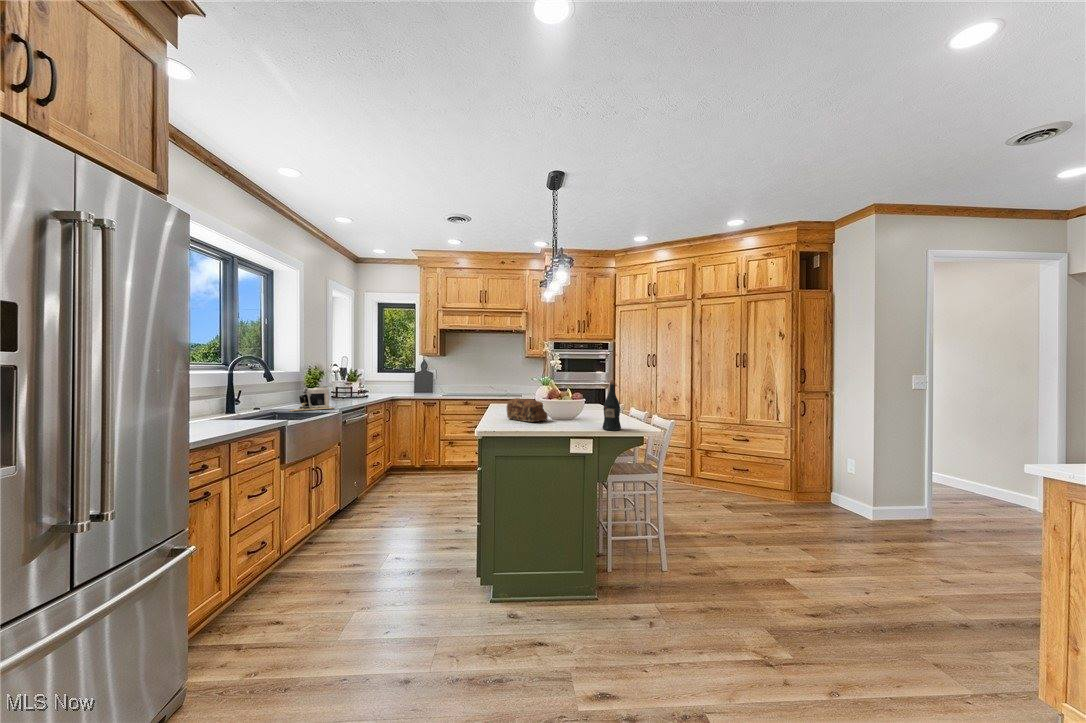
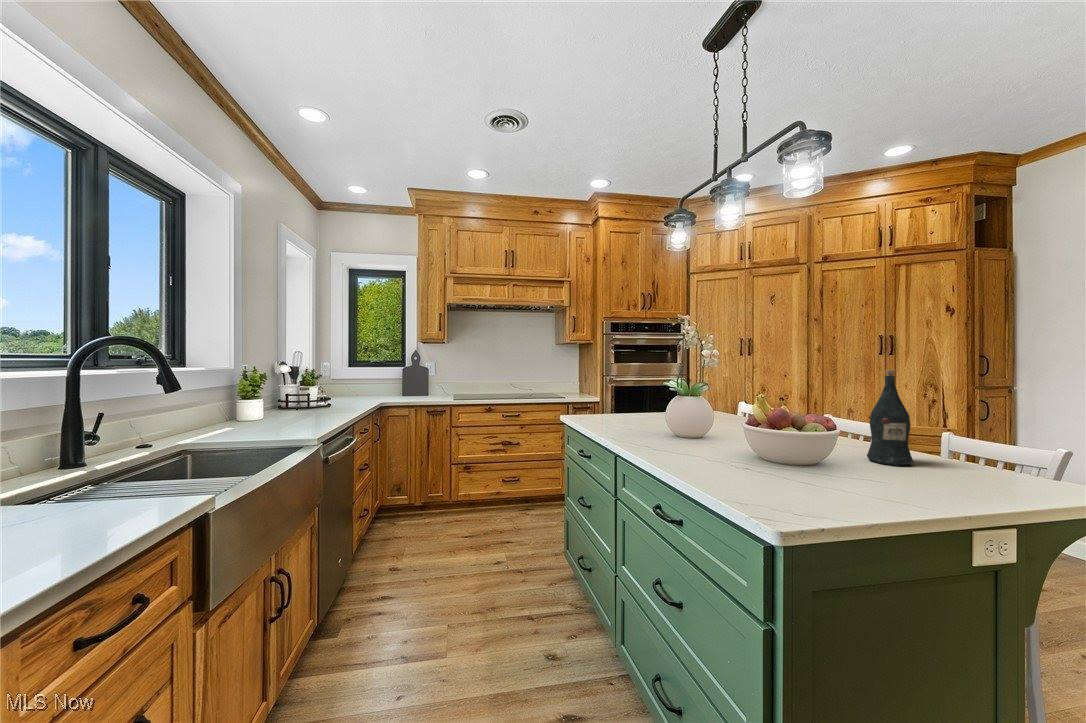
coffee maker: present [290,387,335,412] -> none [217,388,305,435]
bread loaf: present [507,398,548,422] -> none [642,404,724,449]

